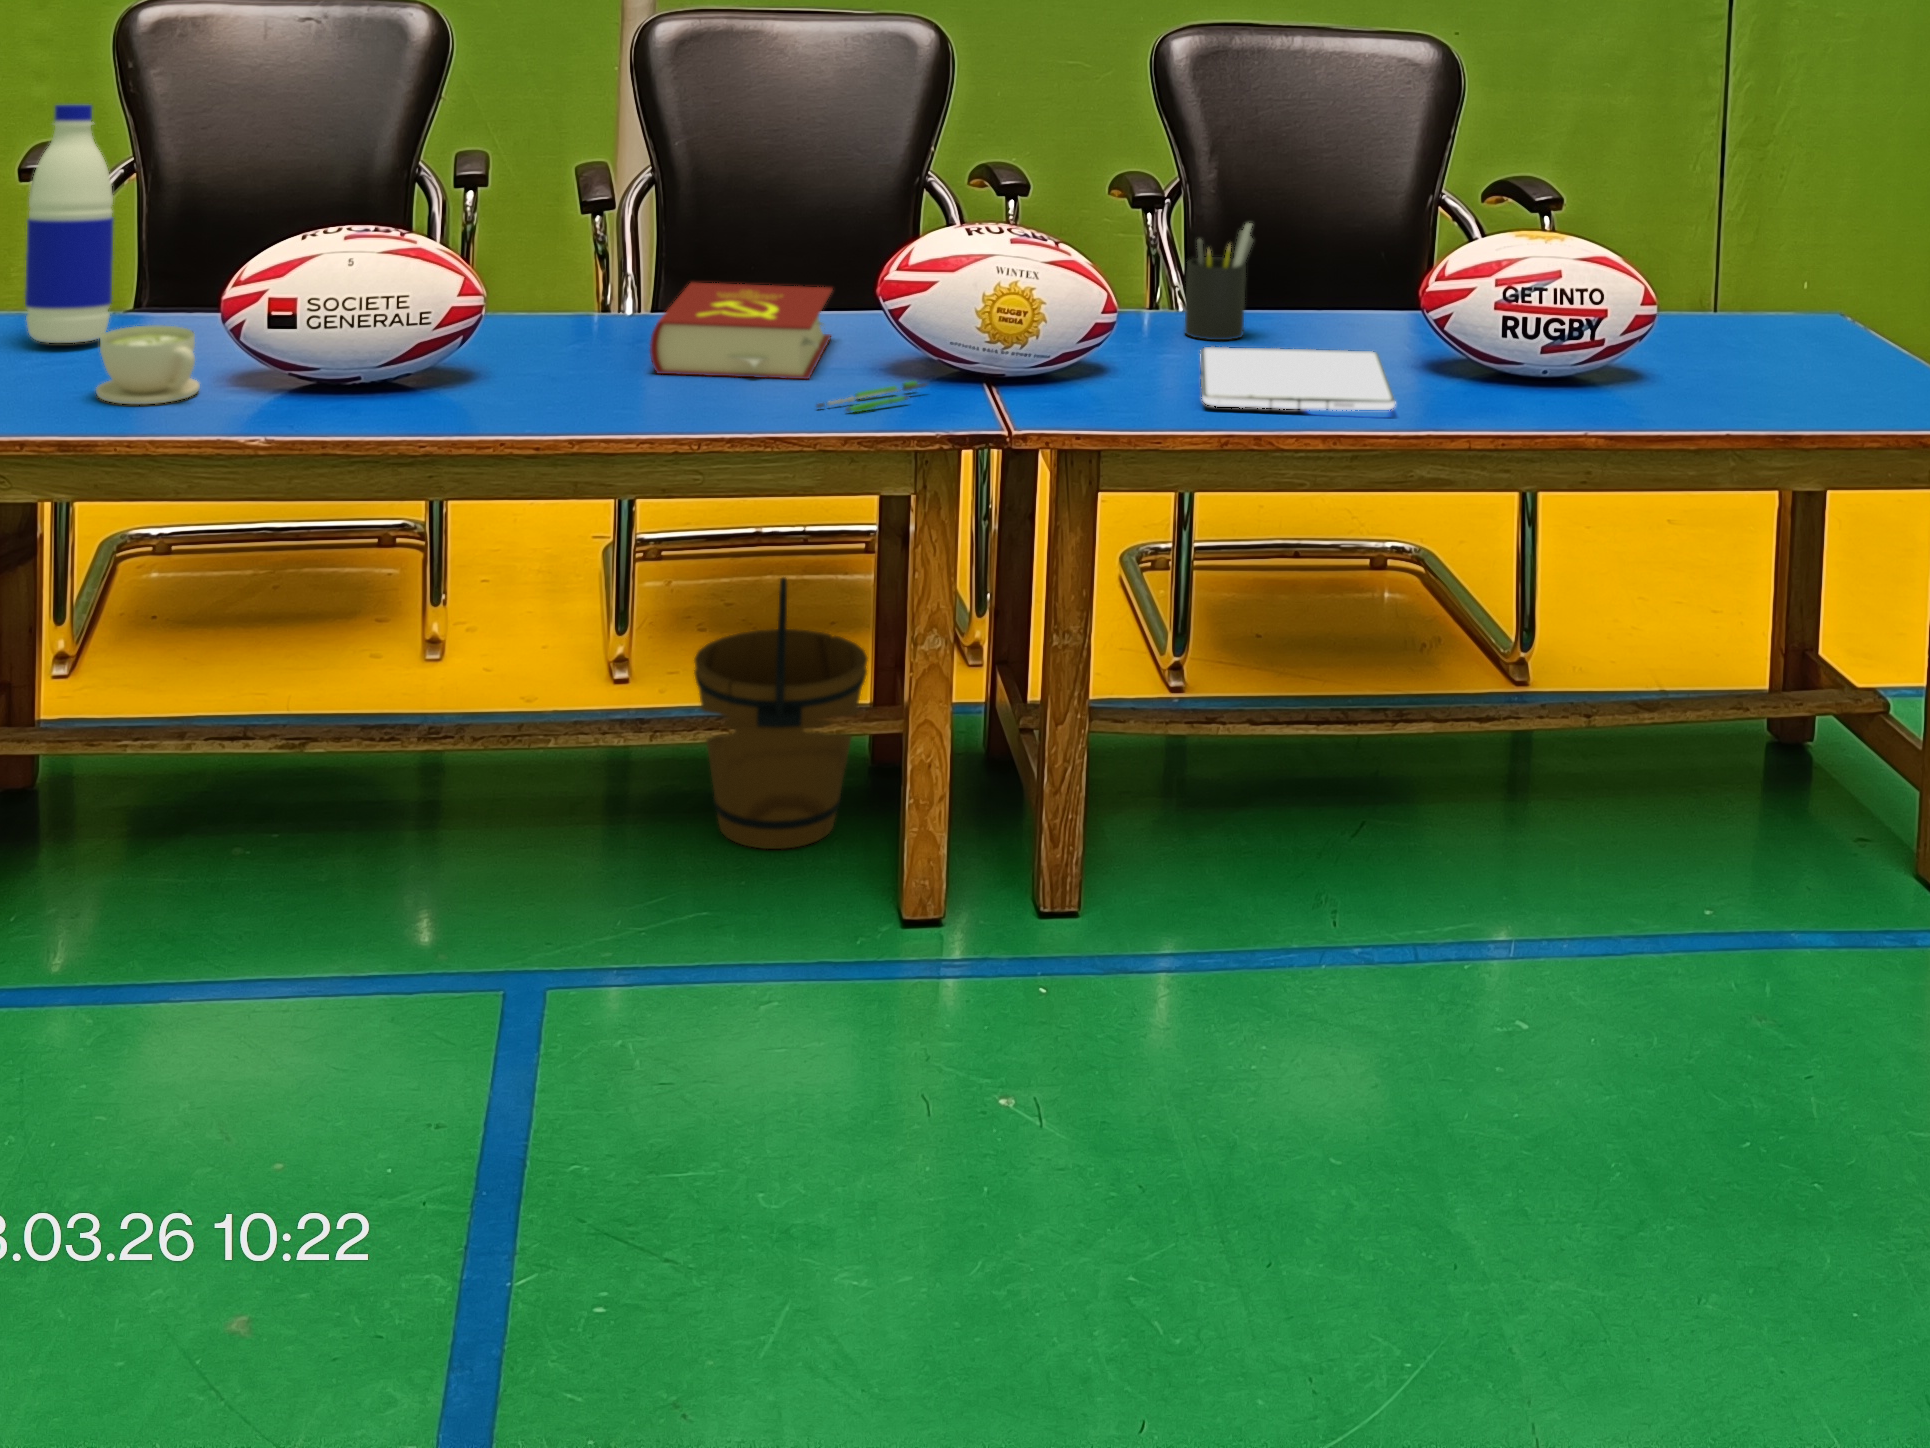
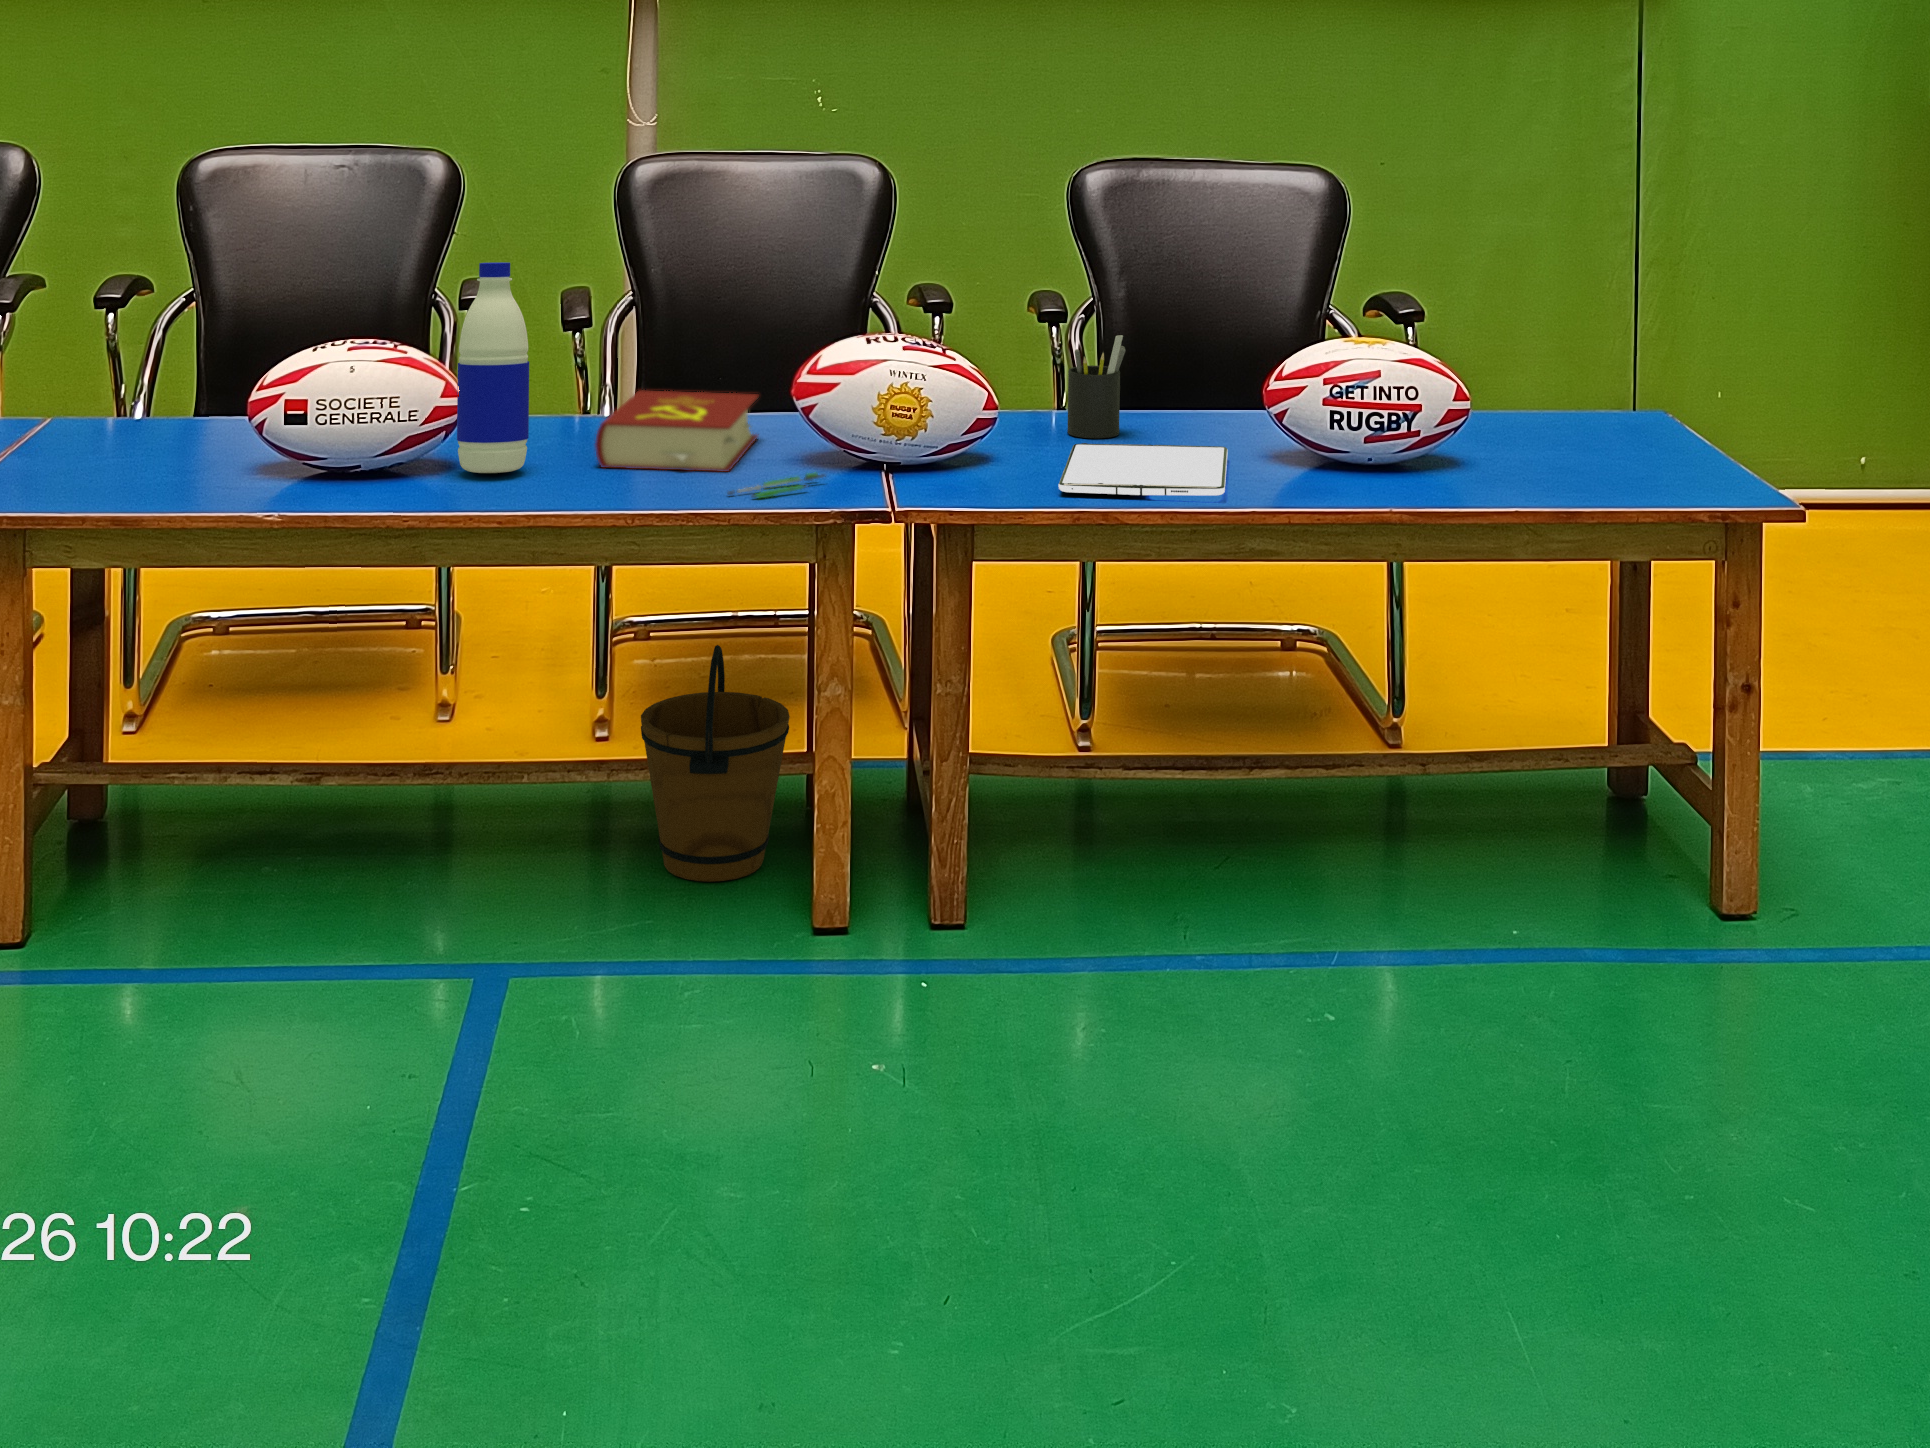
water bottle: present [25,105,114,343] -> present [457,263,529,473]
coffee cup: present [96,325,200,404] -> none [133,428,218,493]

